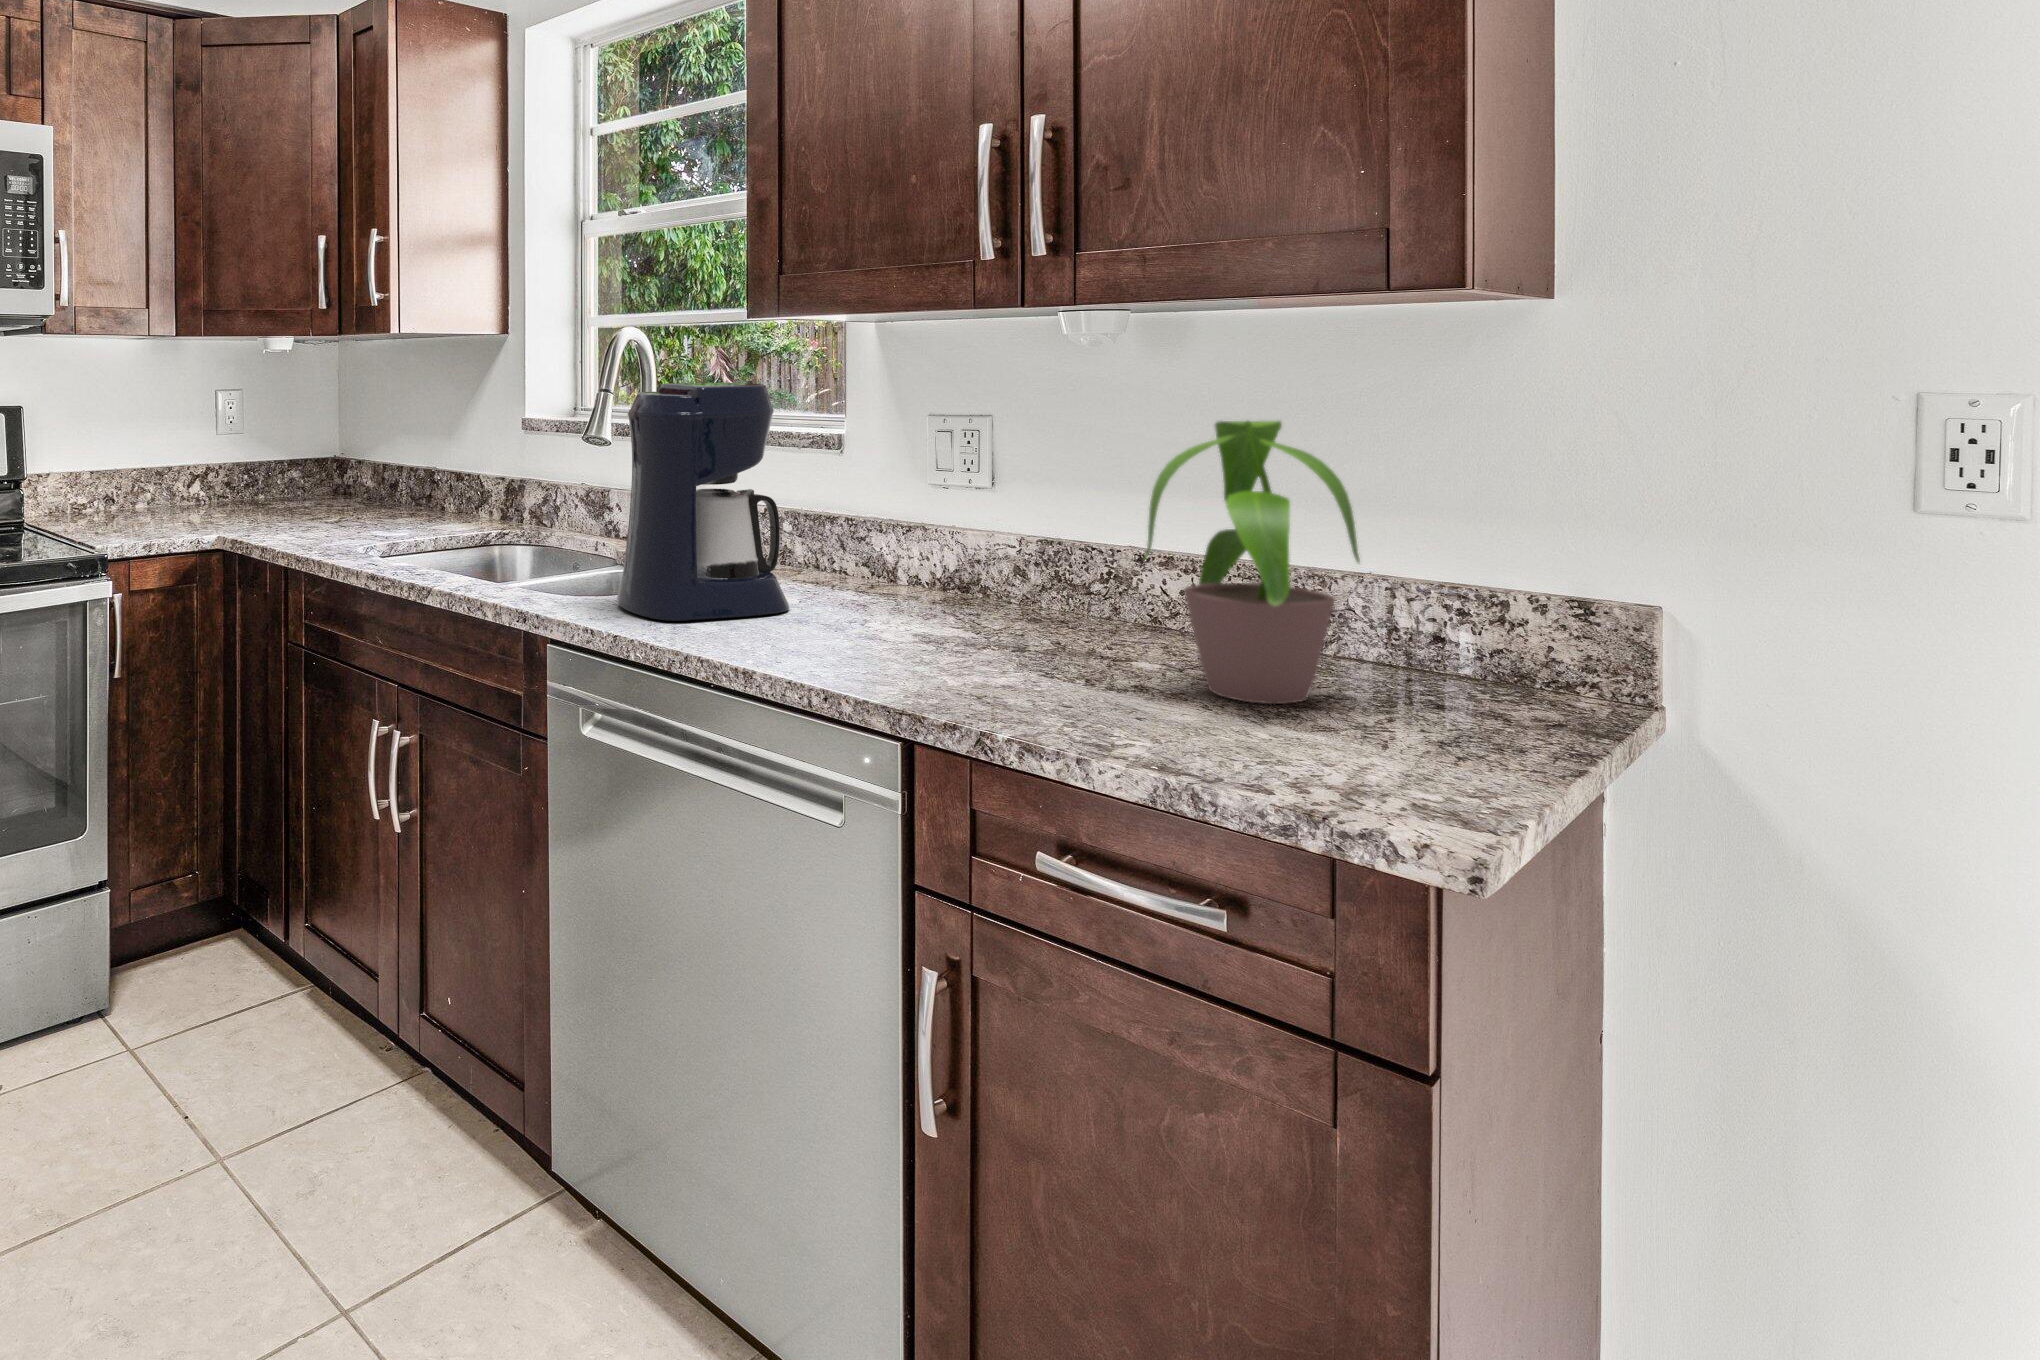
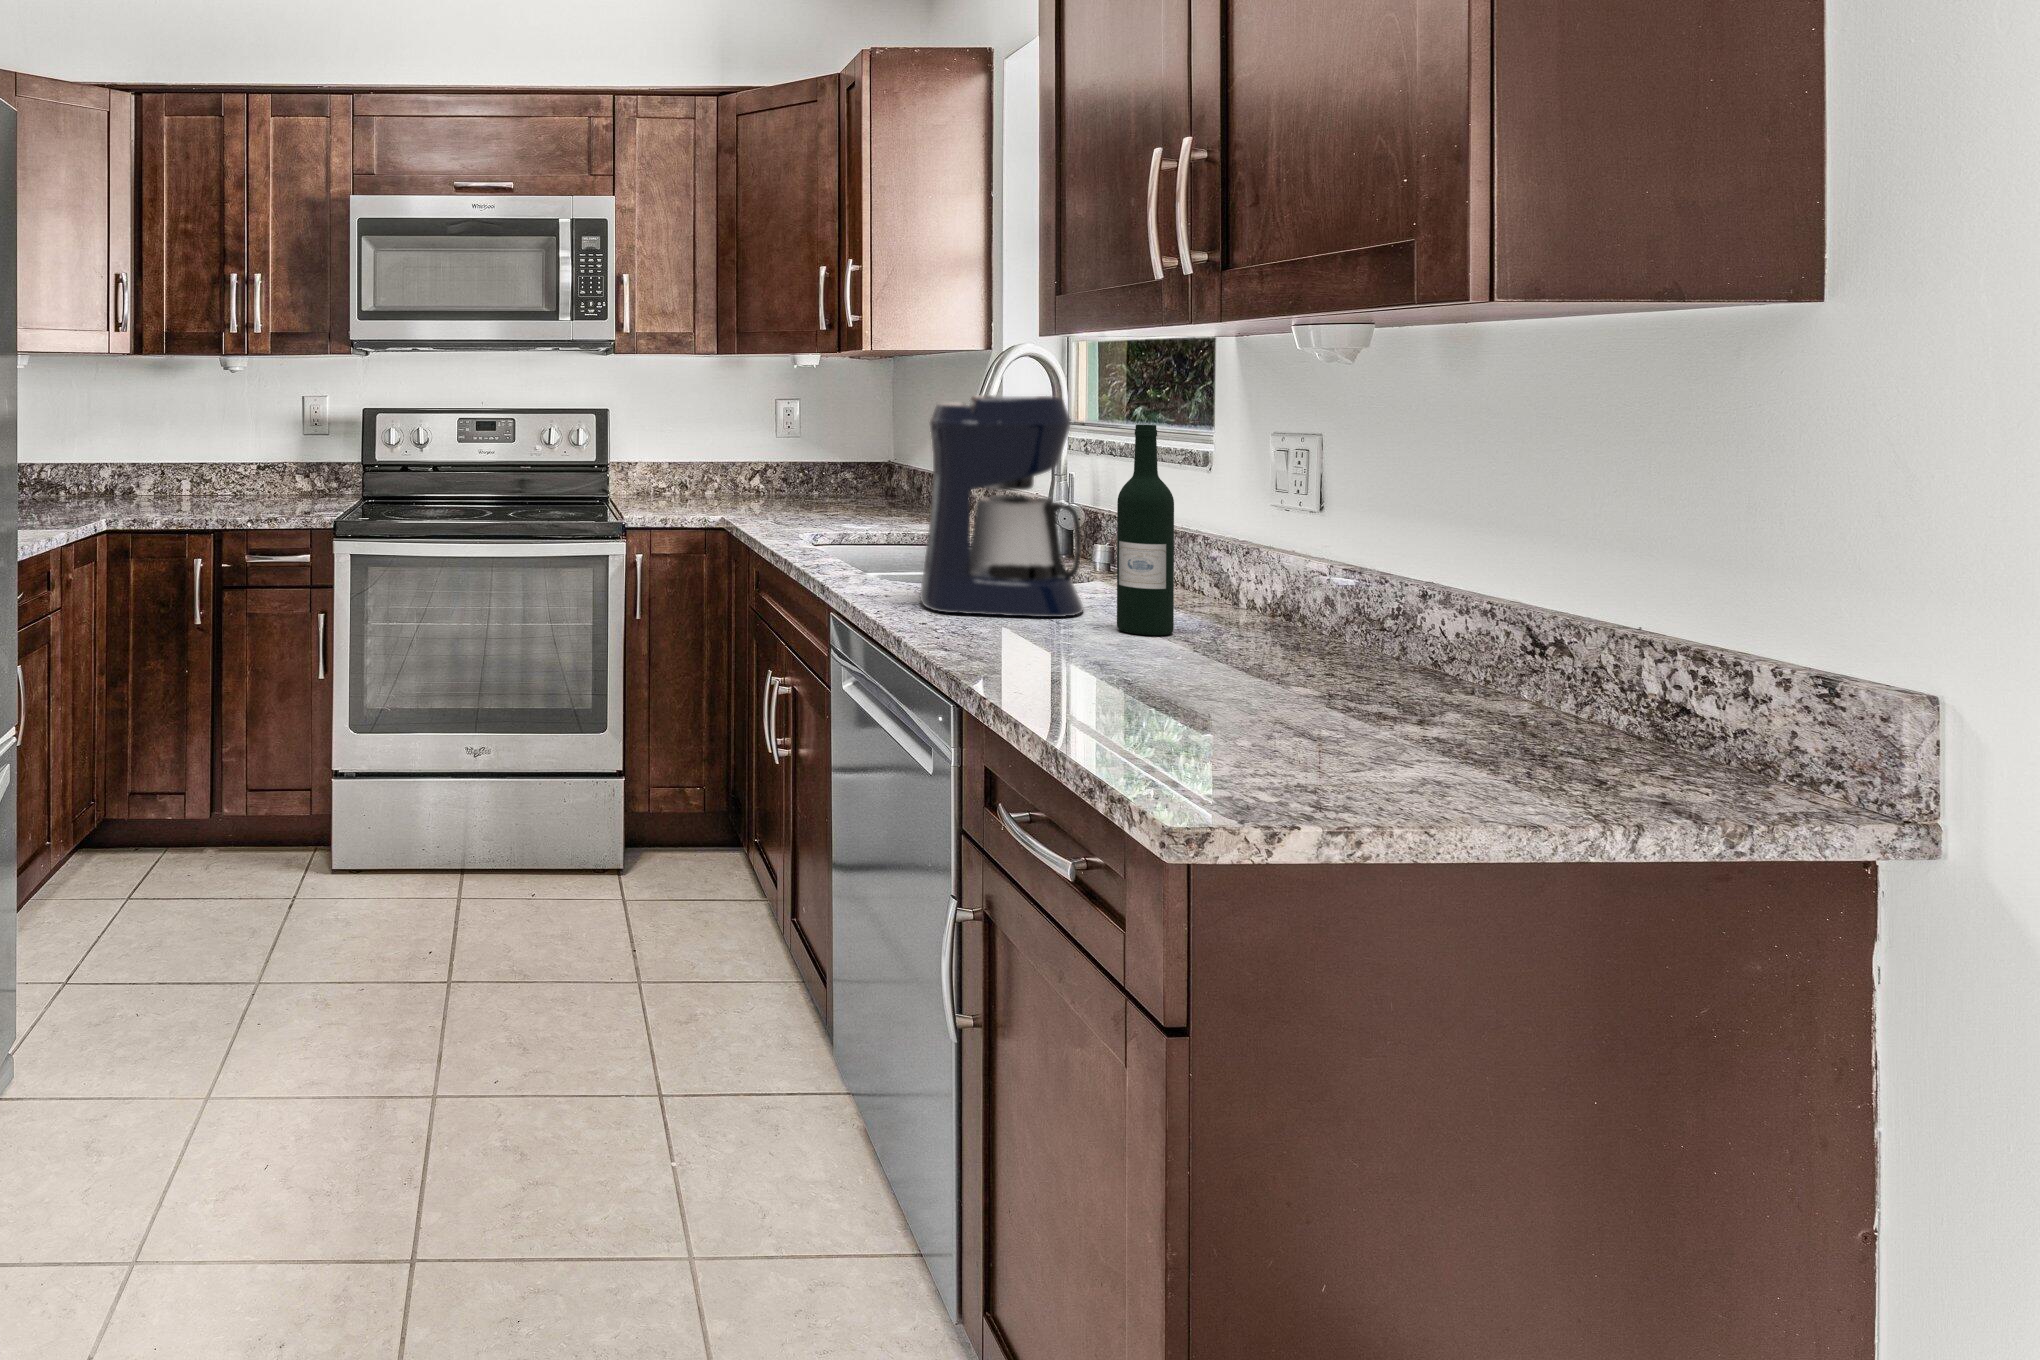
wine bottle: none [849,410,902,623] -> present [1117,425,1174,635]
potted plant: present [1144,421,1360,704] -> none [1226,437,1546,750]

